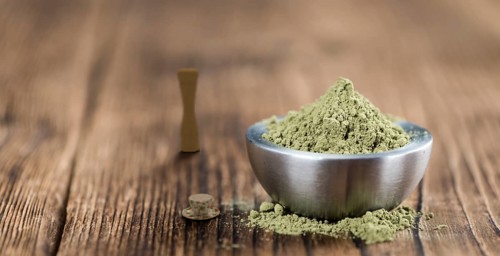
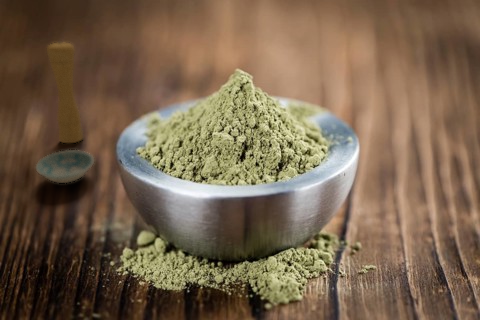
ceramic bowl: none [171,152,217,176] -> present [36,150,94,183]
teacup: present [182,194,220,220] -> none [36,223,87,262]

